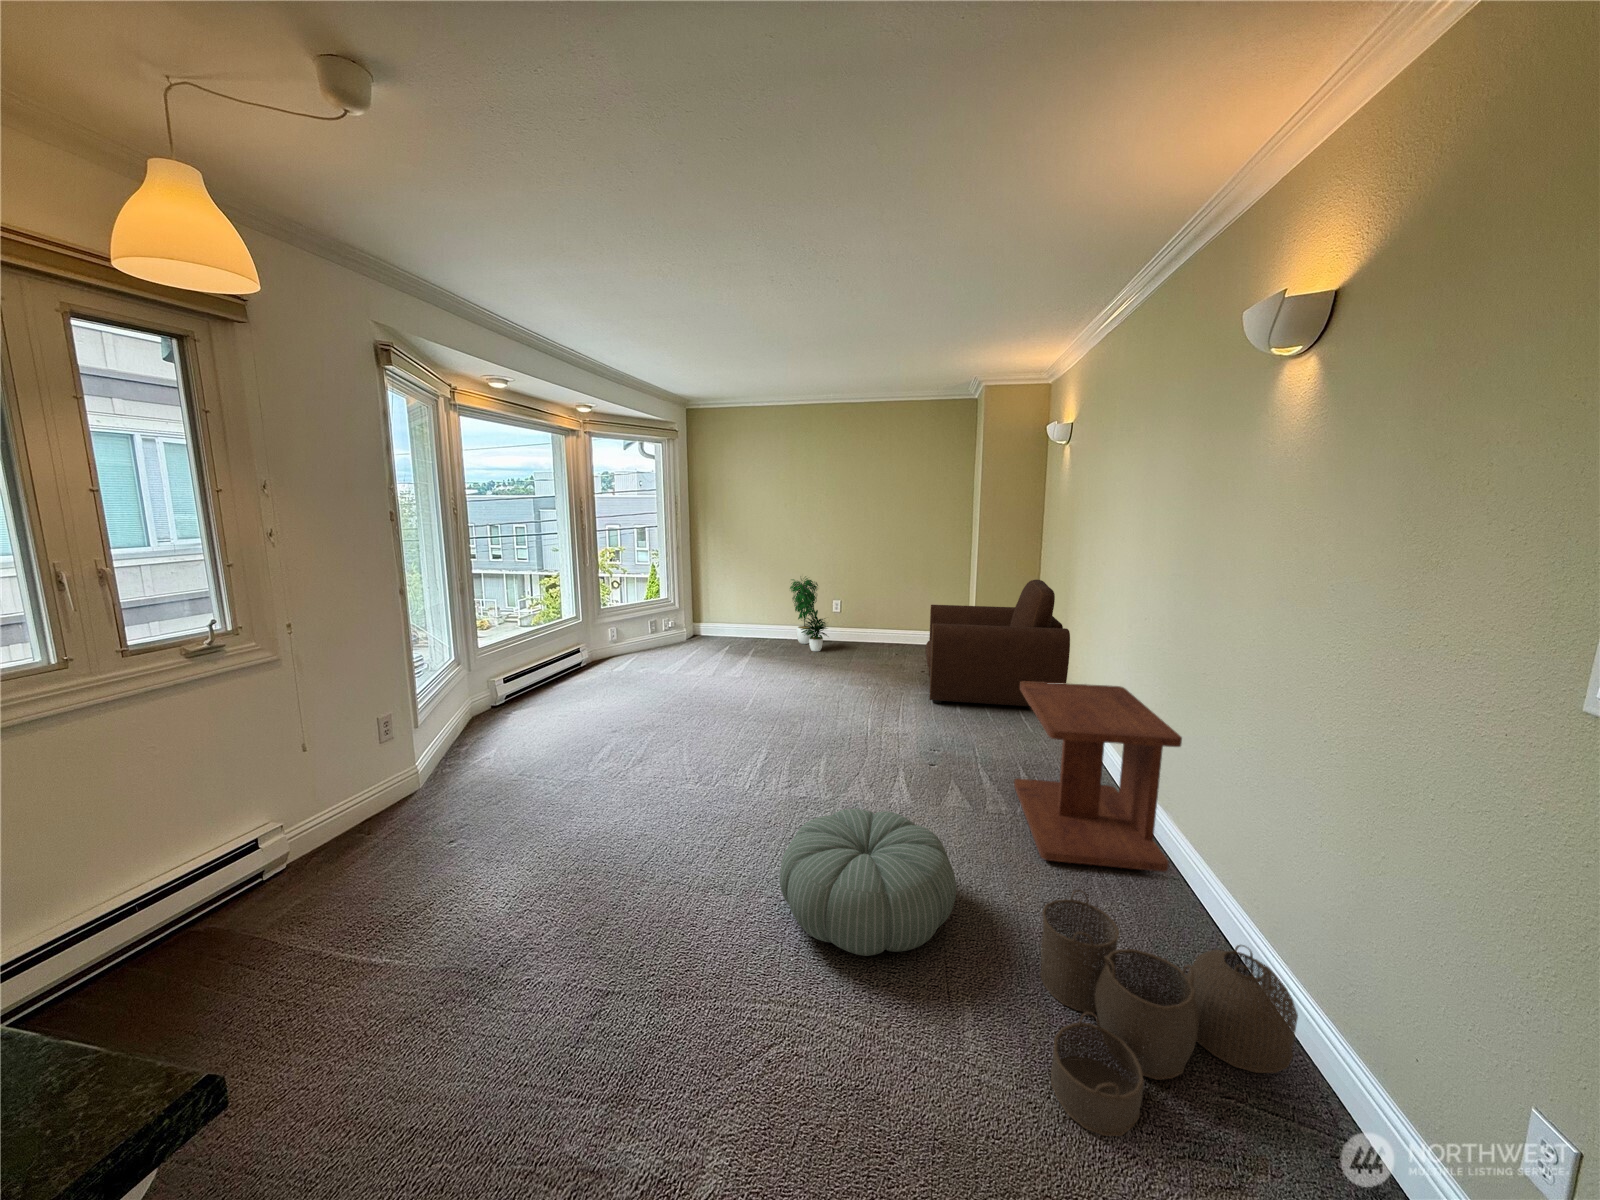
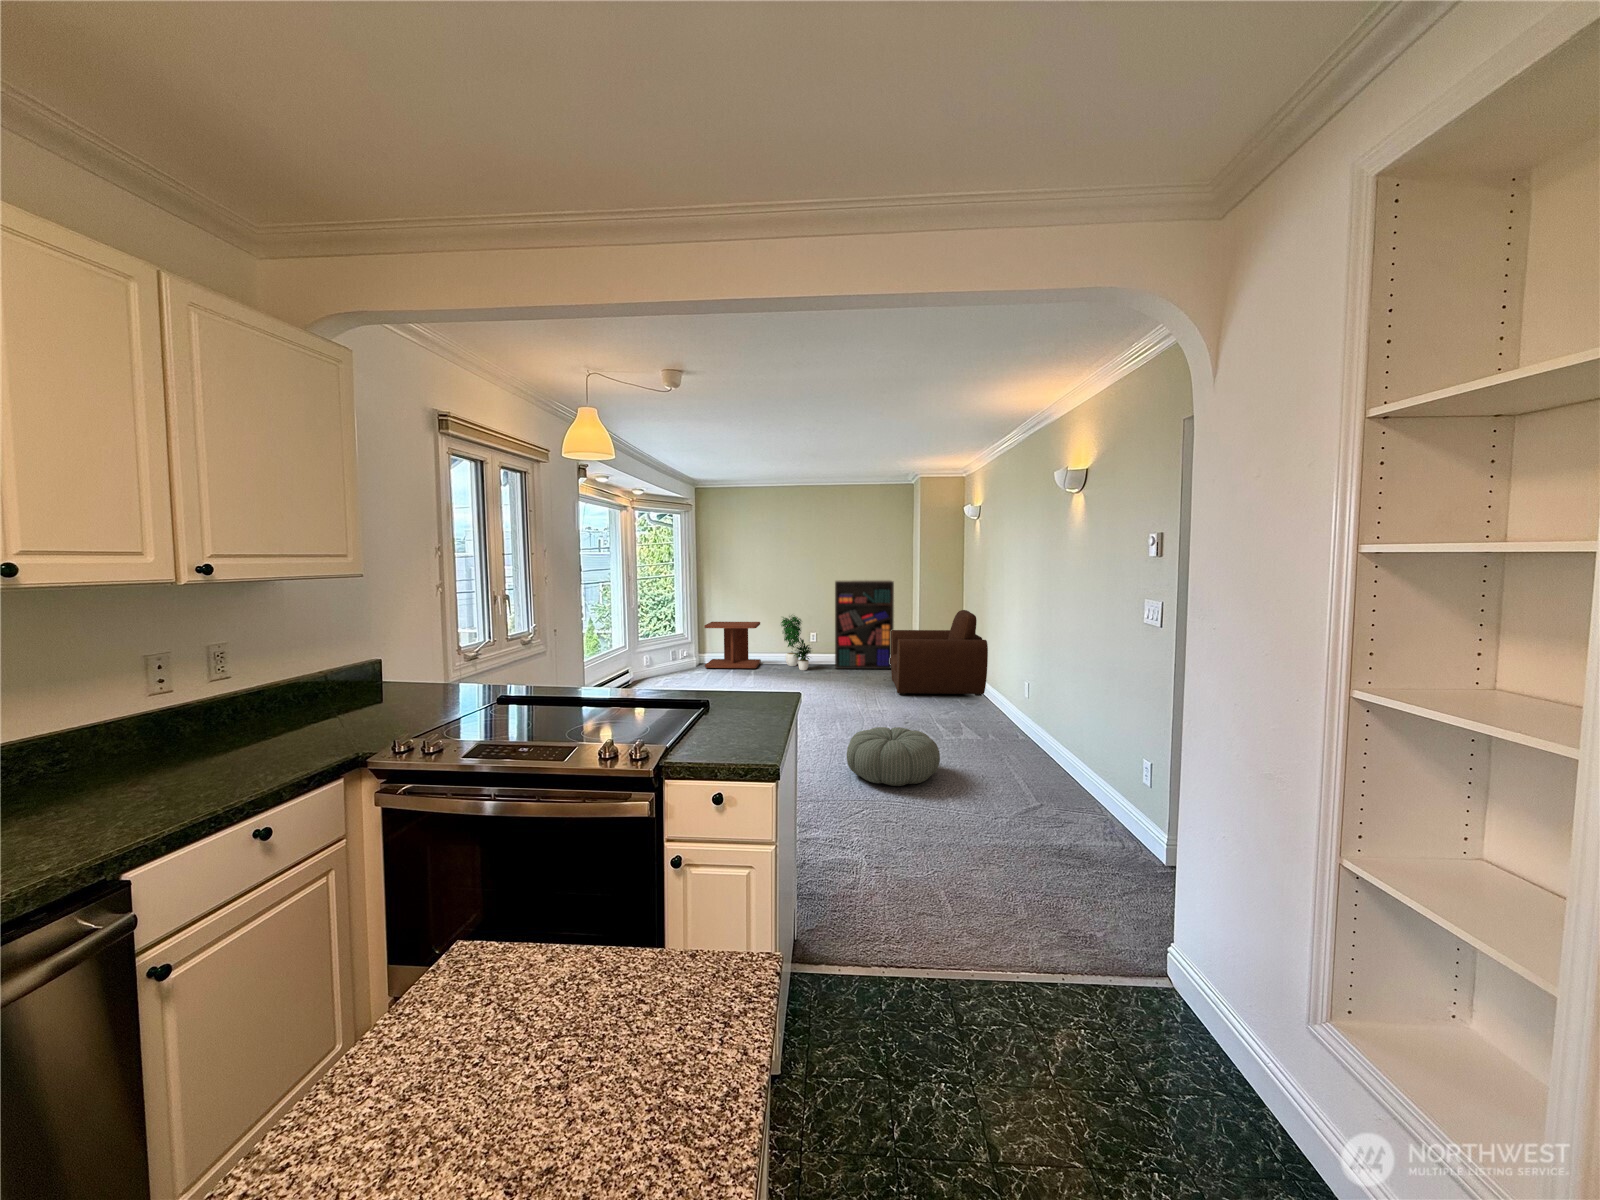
bookshelf: none [858,533,941,654] -> present [835,580,894,669]
side table: present [1014,682,1182,872] -> present [704,622,761,669]
woven basket: present [1040,890,1298,1136] -> none [983,745,1093,821]

